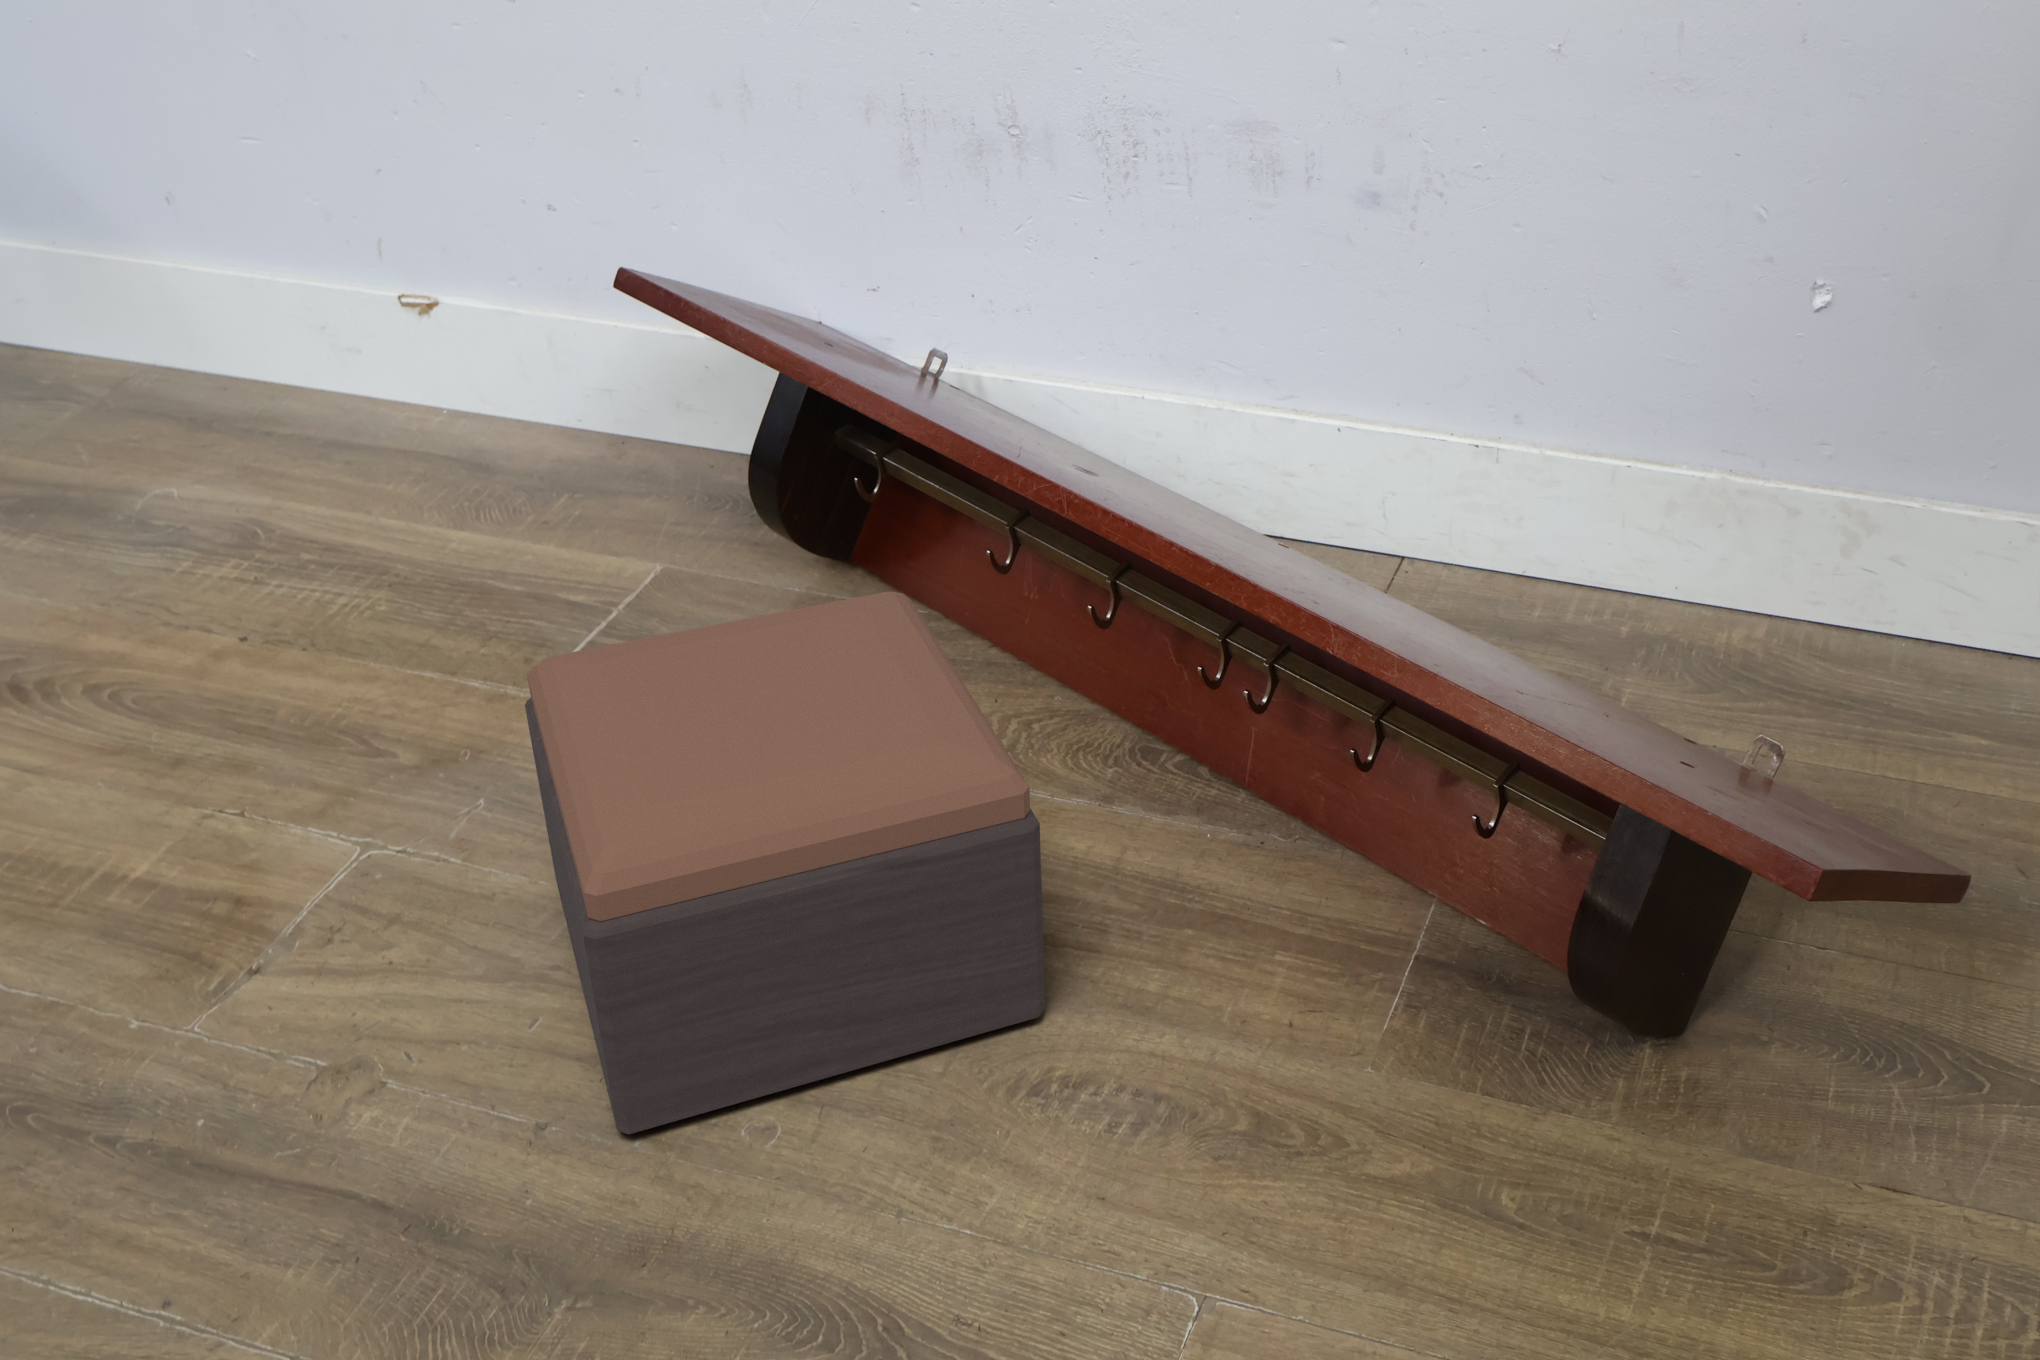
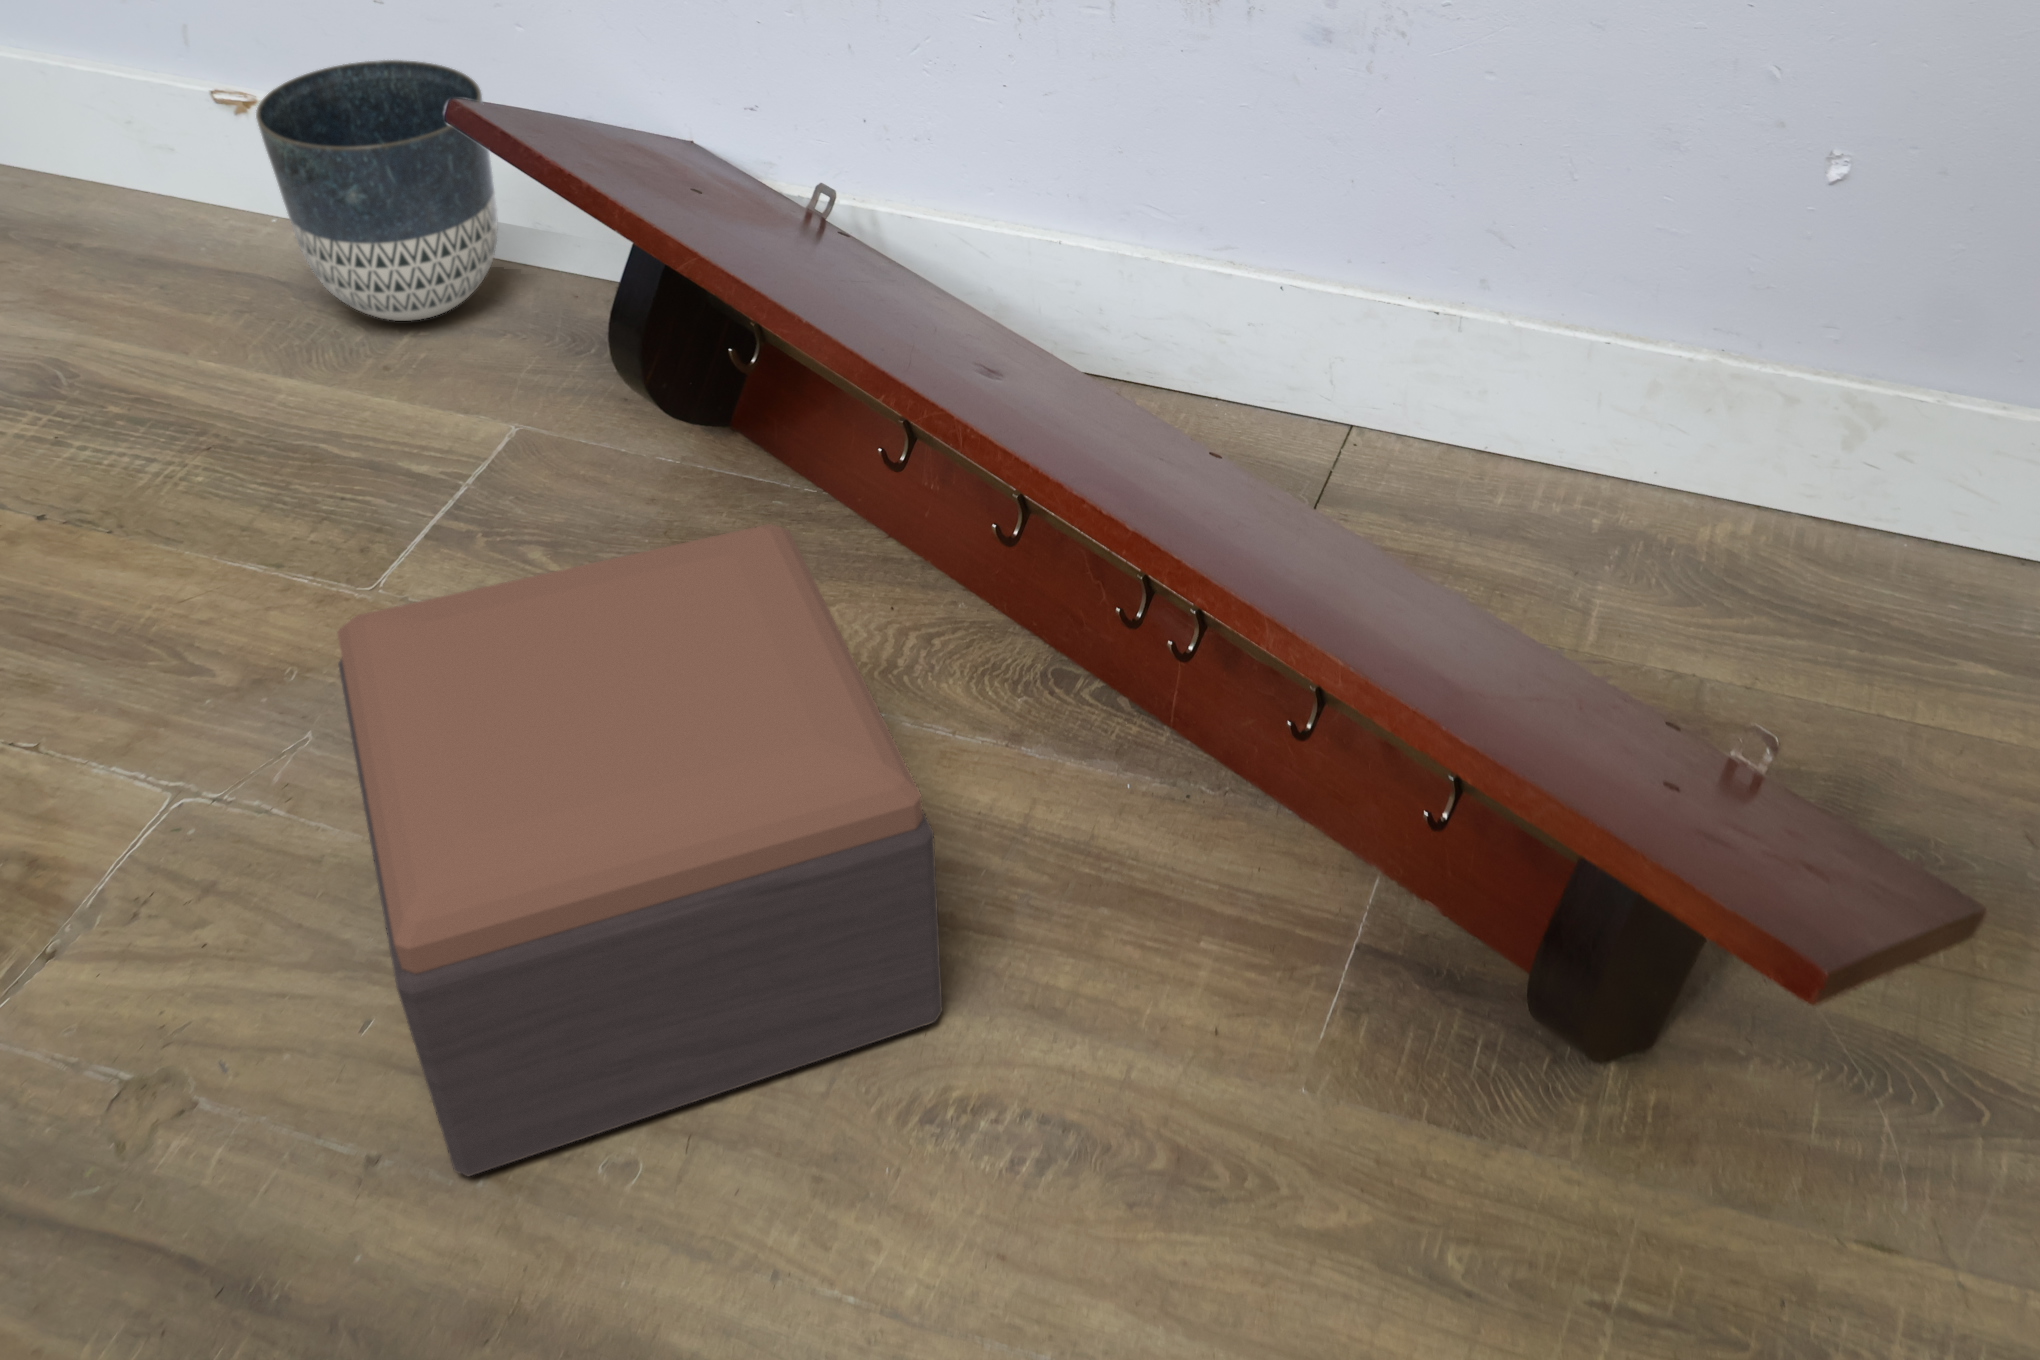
planter: none [444,262,642,485] -> present [256,60,498,321]

